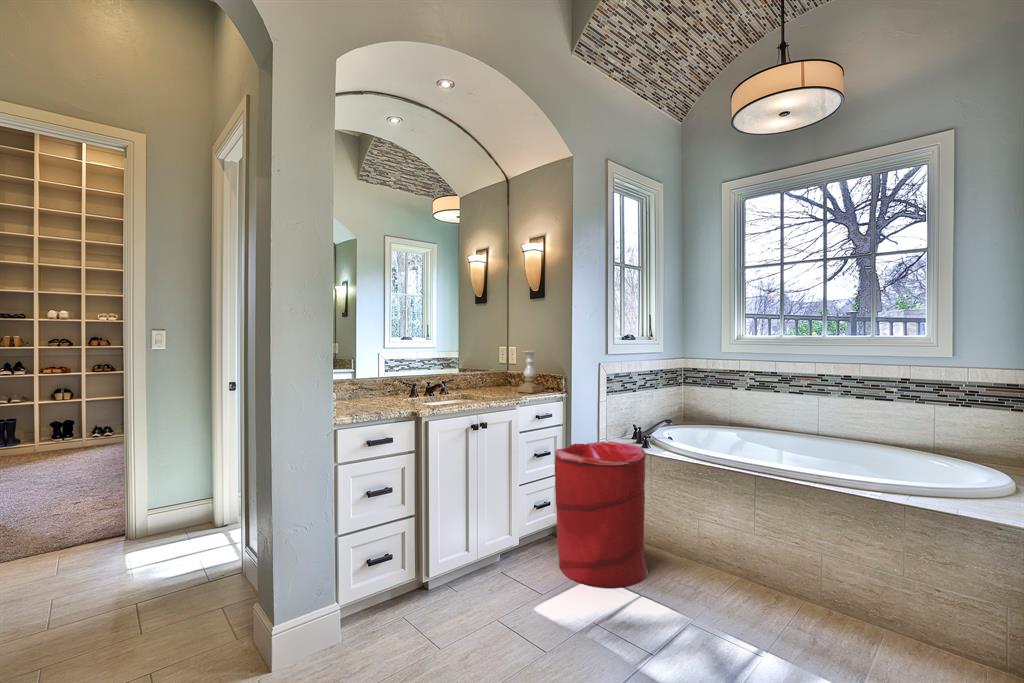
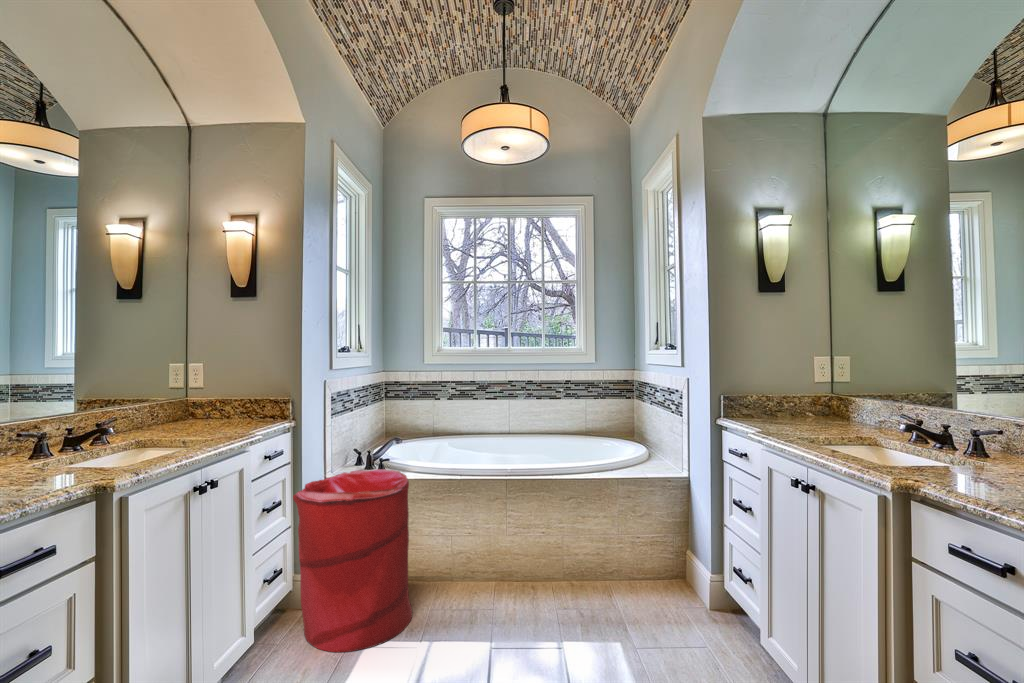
candle holder: present [517,350,542,393] -> none [224,366,260,424]

